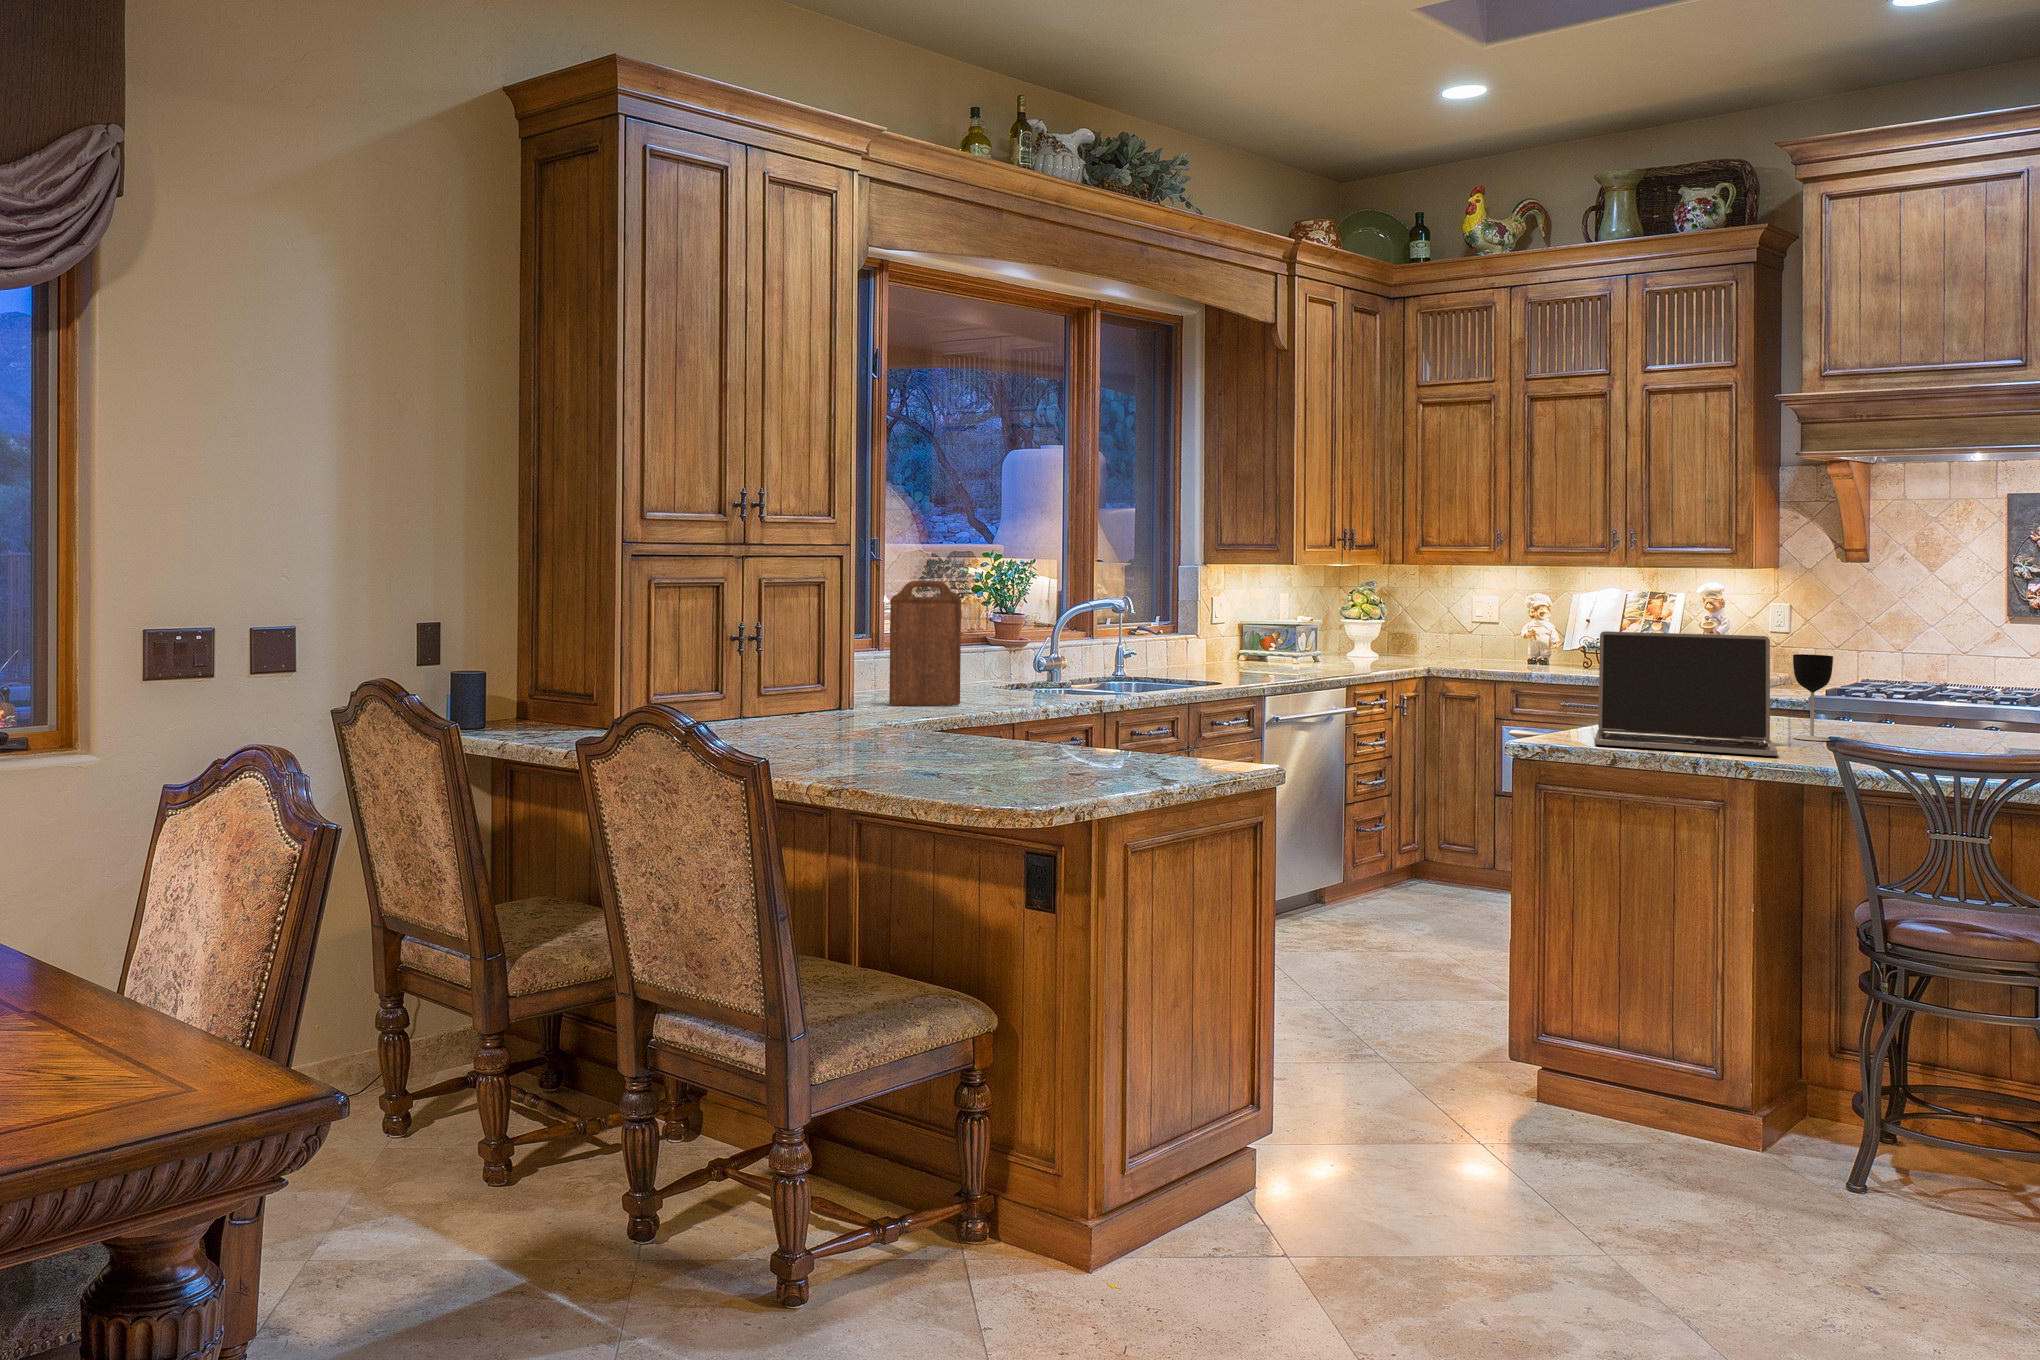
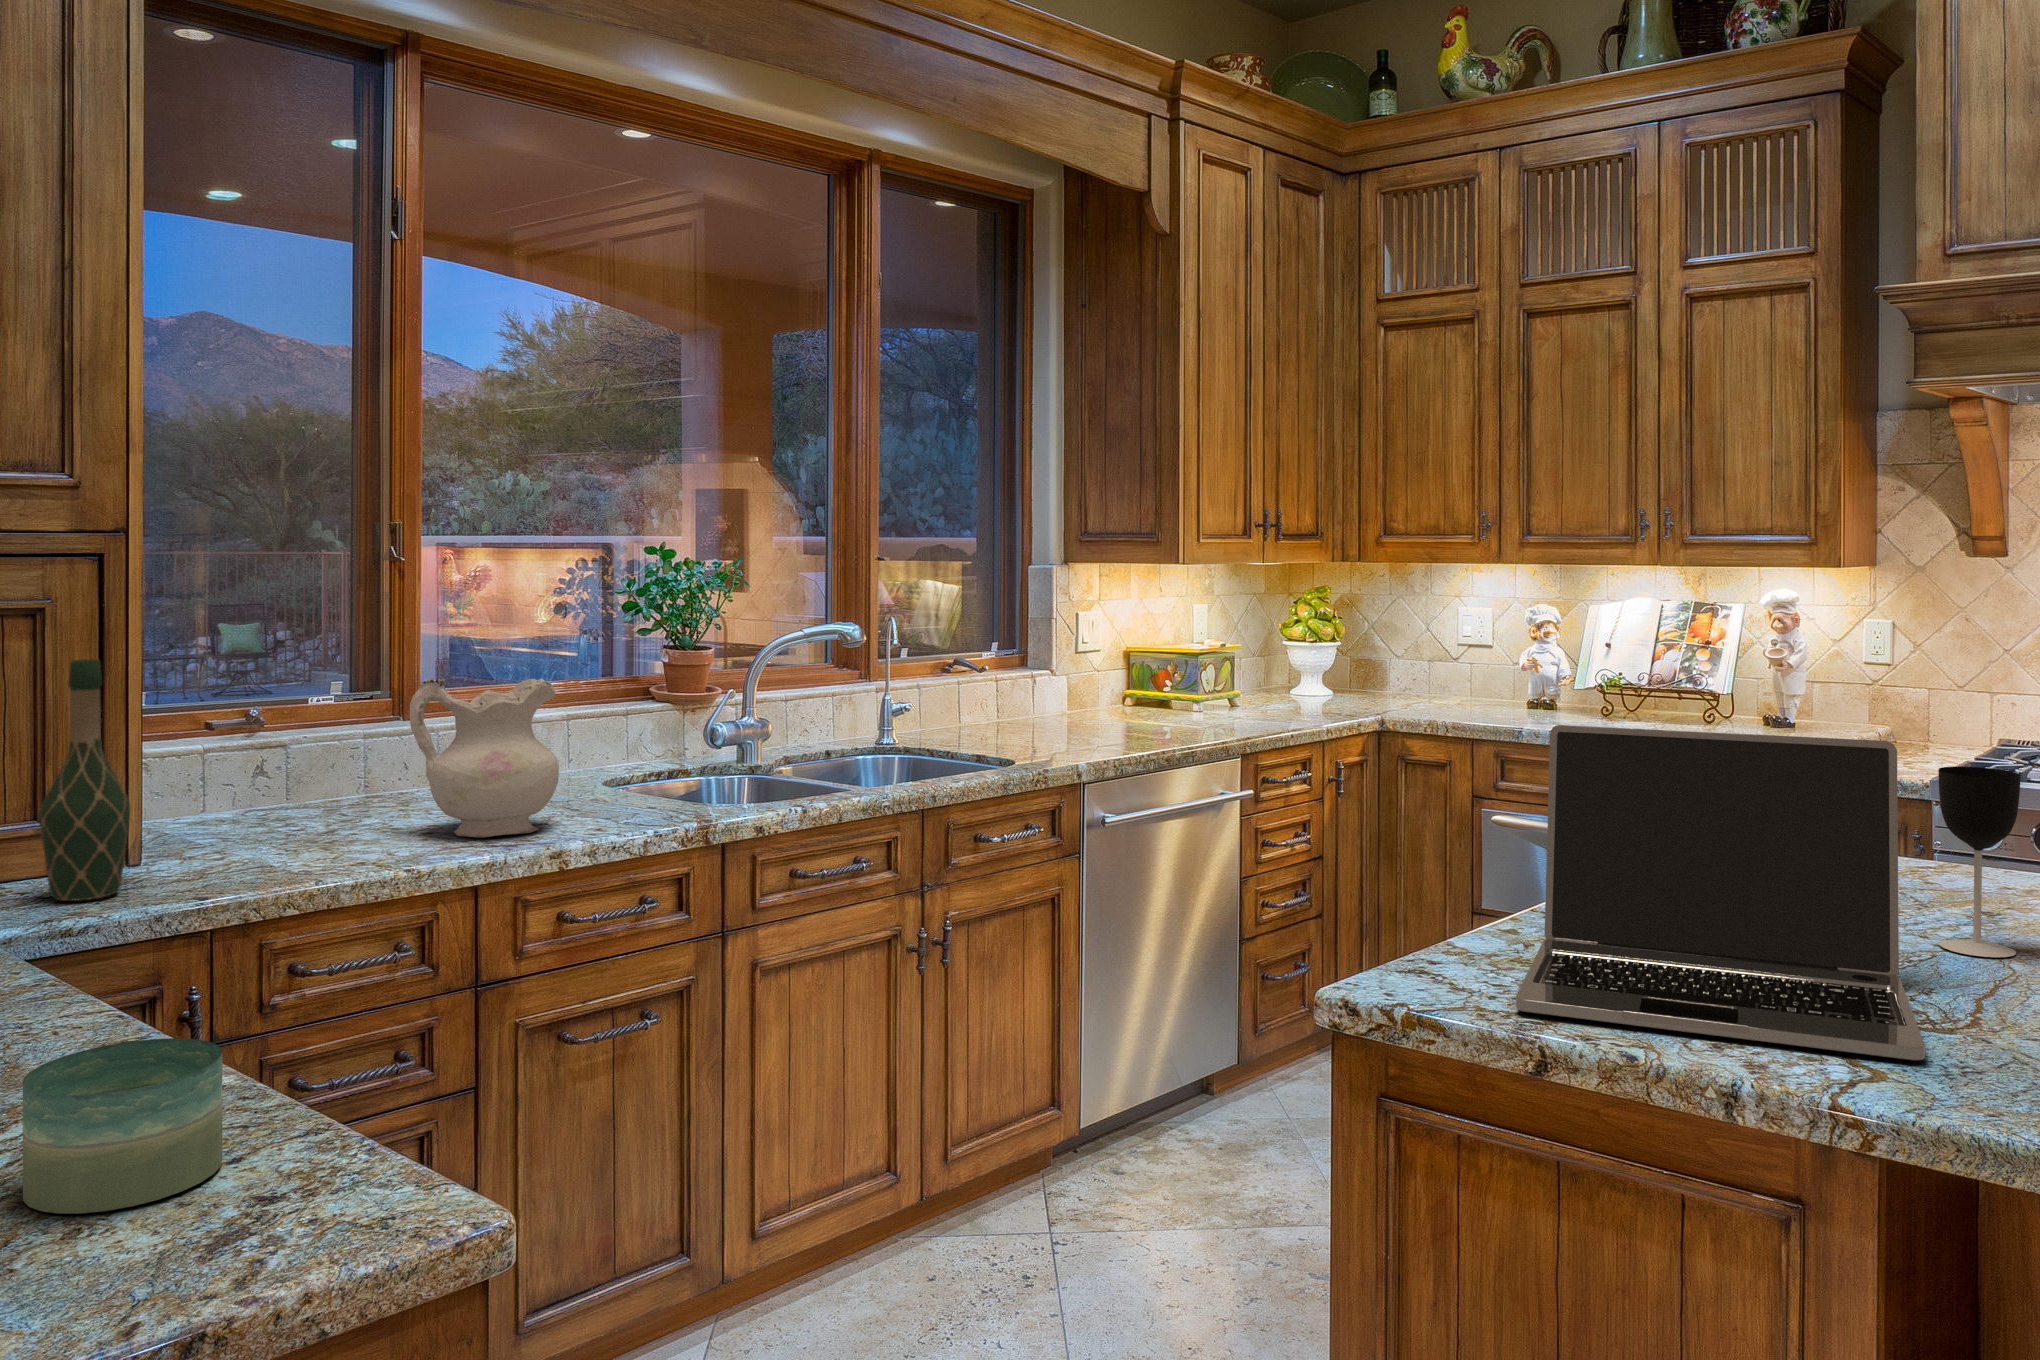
cutting board: present [889,581,961,706] -> none [172,617,339,877]
wine bottle: none [856,598,891,710] -> present [39,659,130,901]
ceramic pitcher: none [960,616,1029,699] -> present [410,678,559,838]
candle: none [1089,716,1147,761] -> present [23,1038,222,1214]

